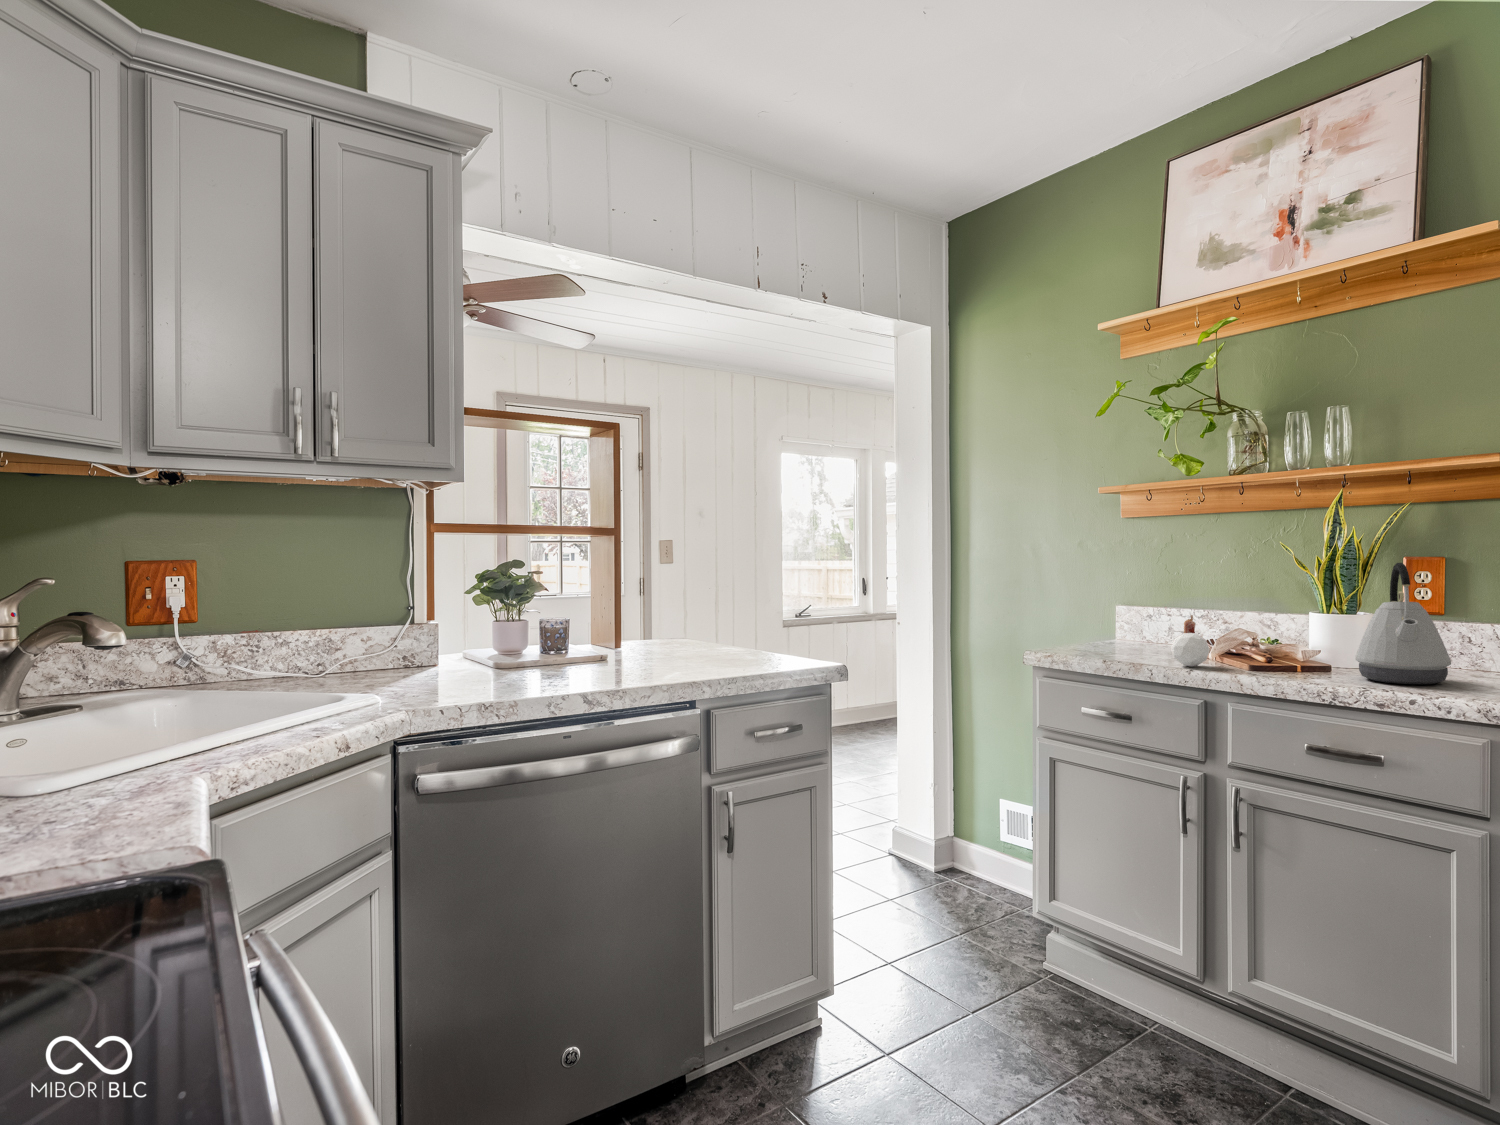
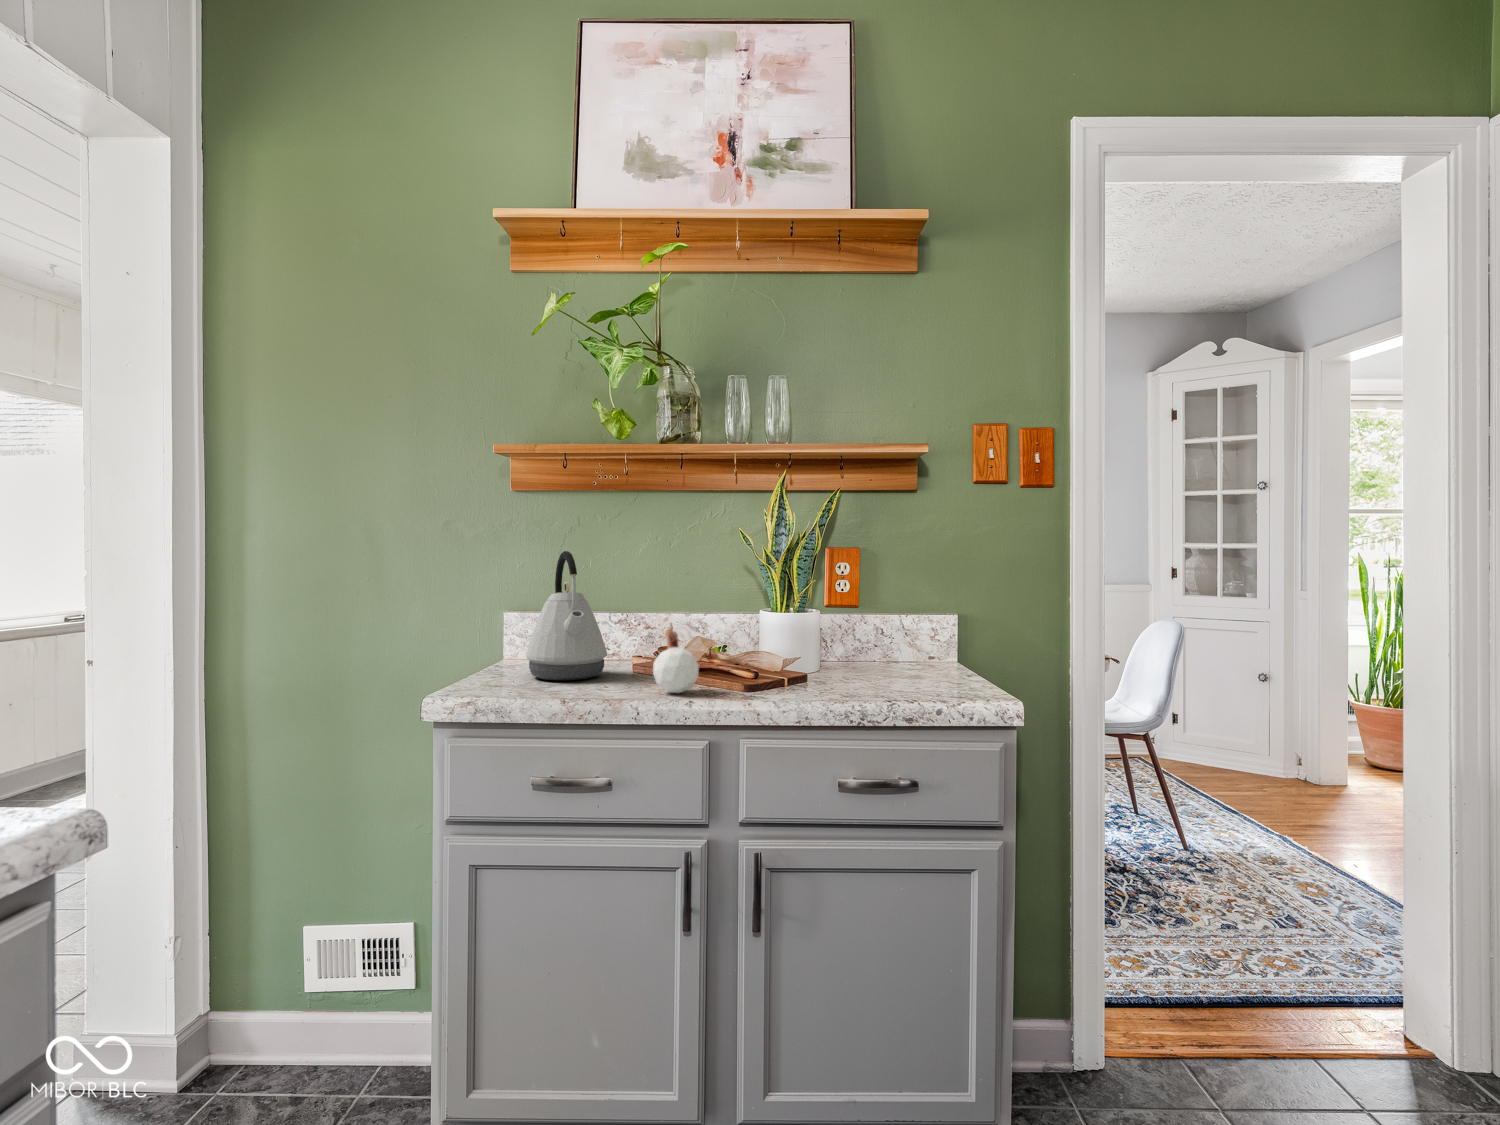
kettle: present [1355,563,1451,684] -> present [526,551,607,680]

